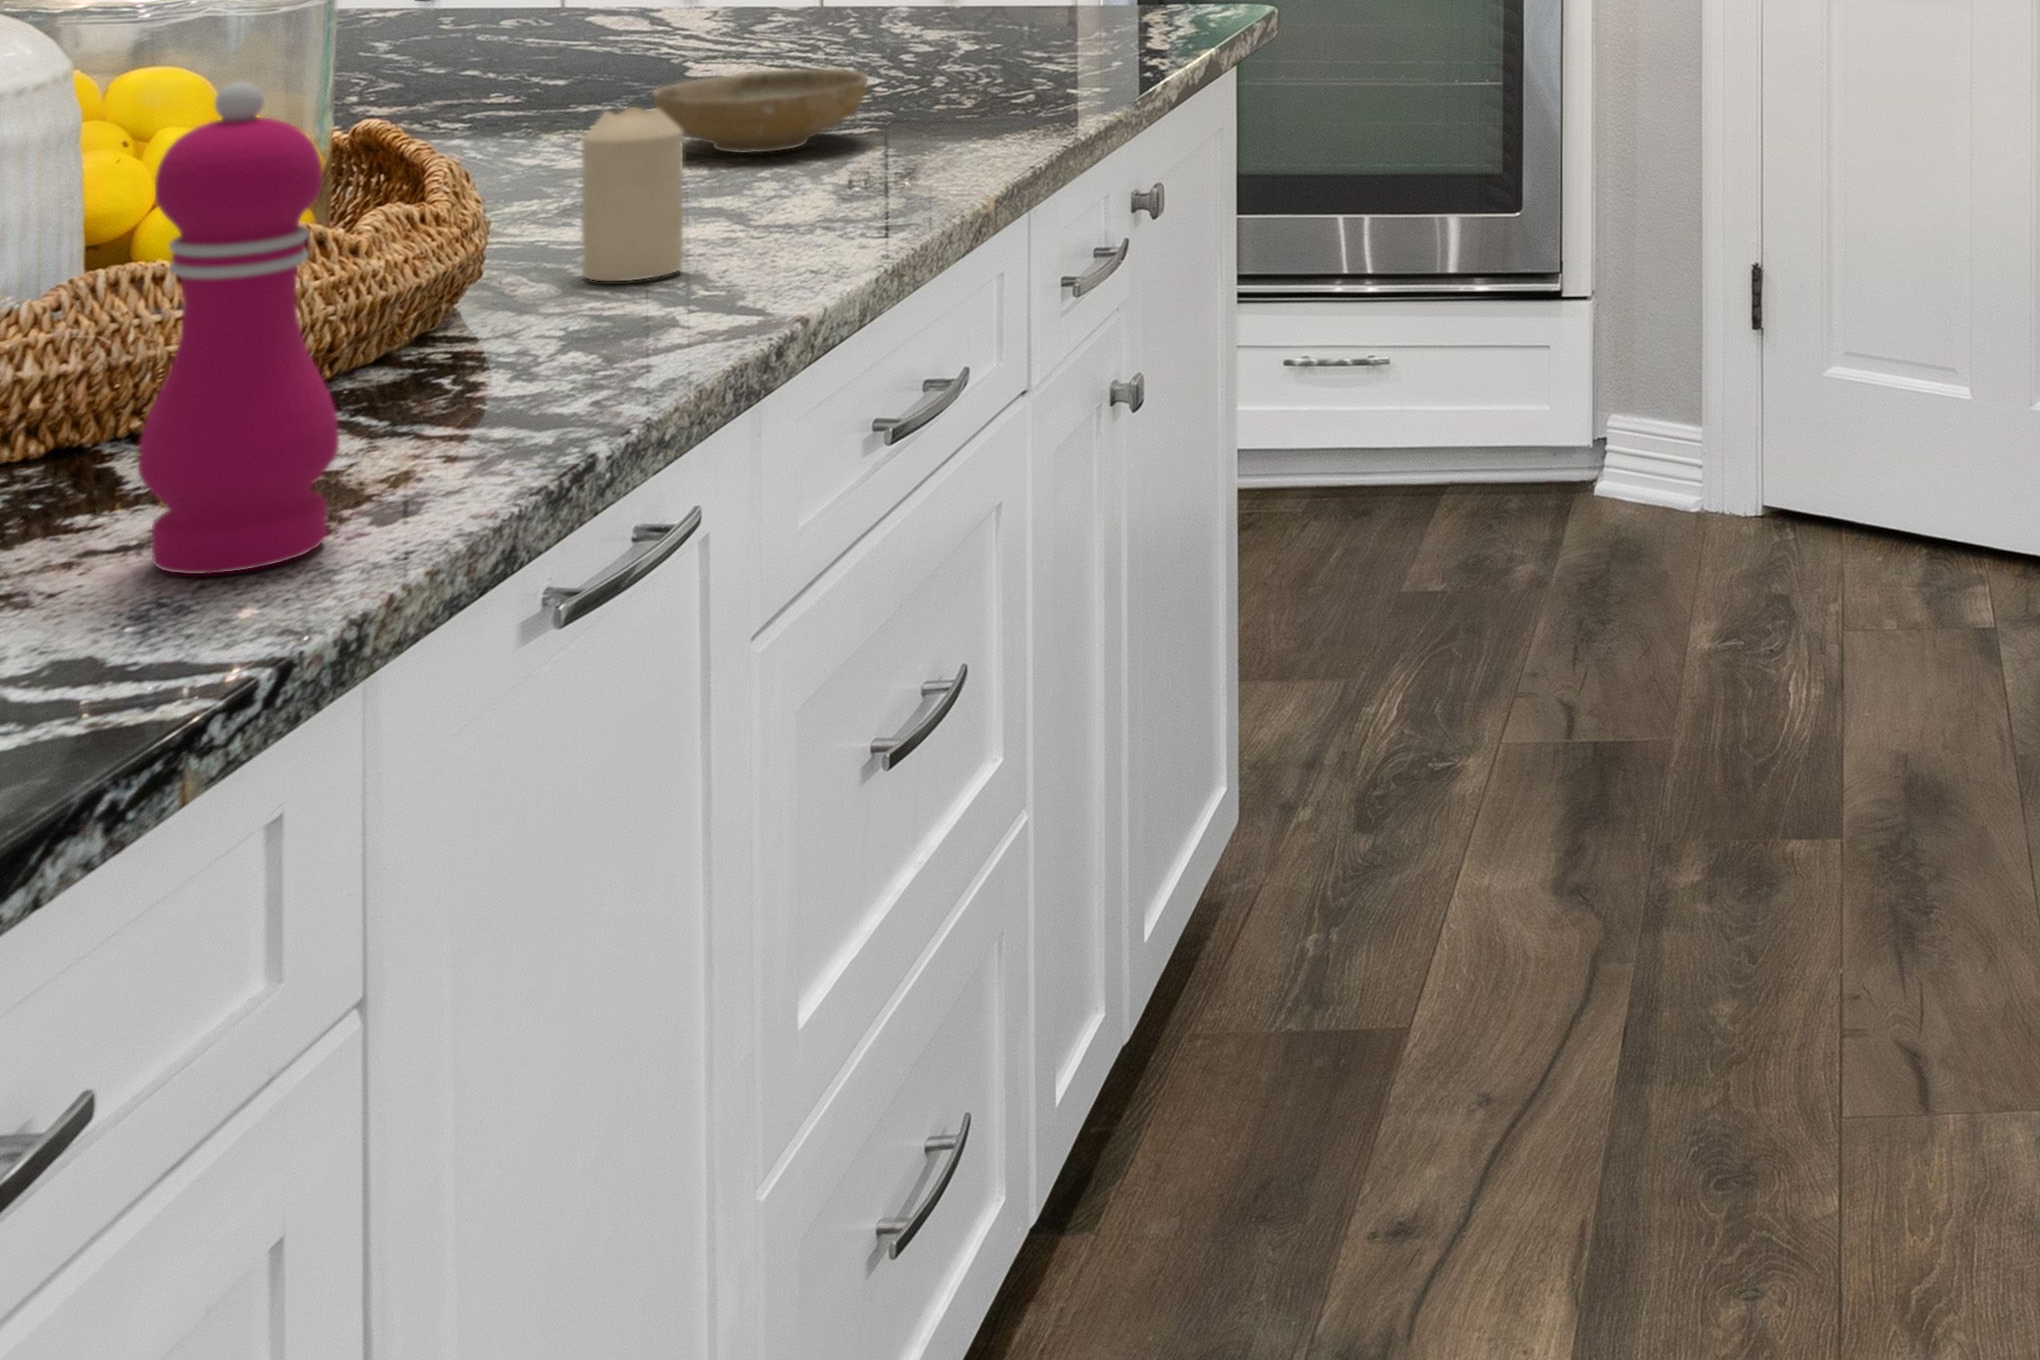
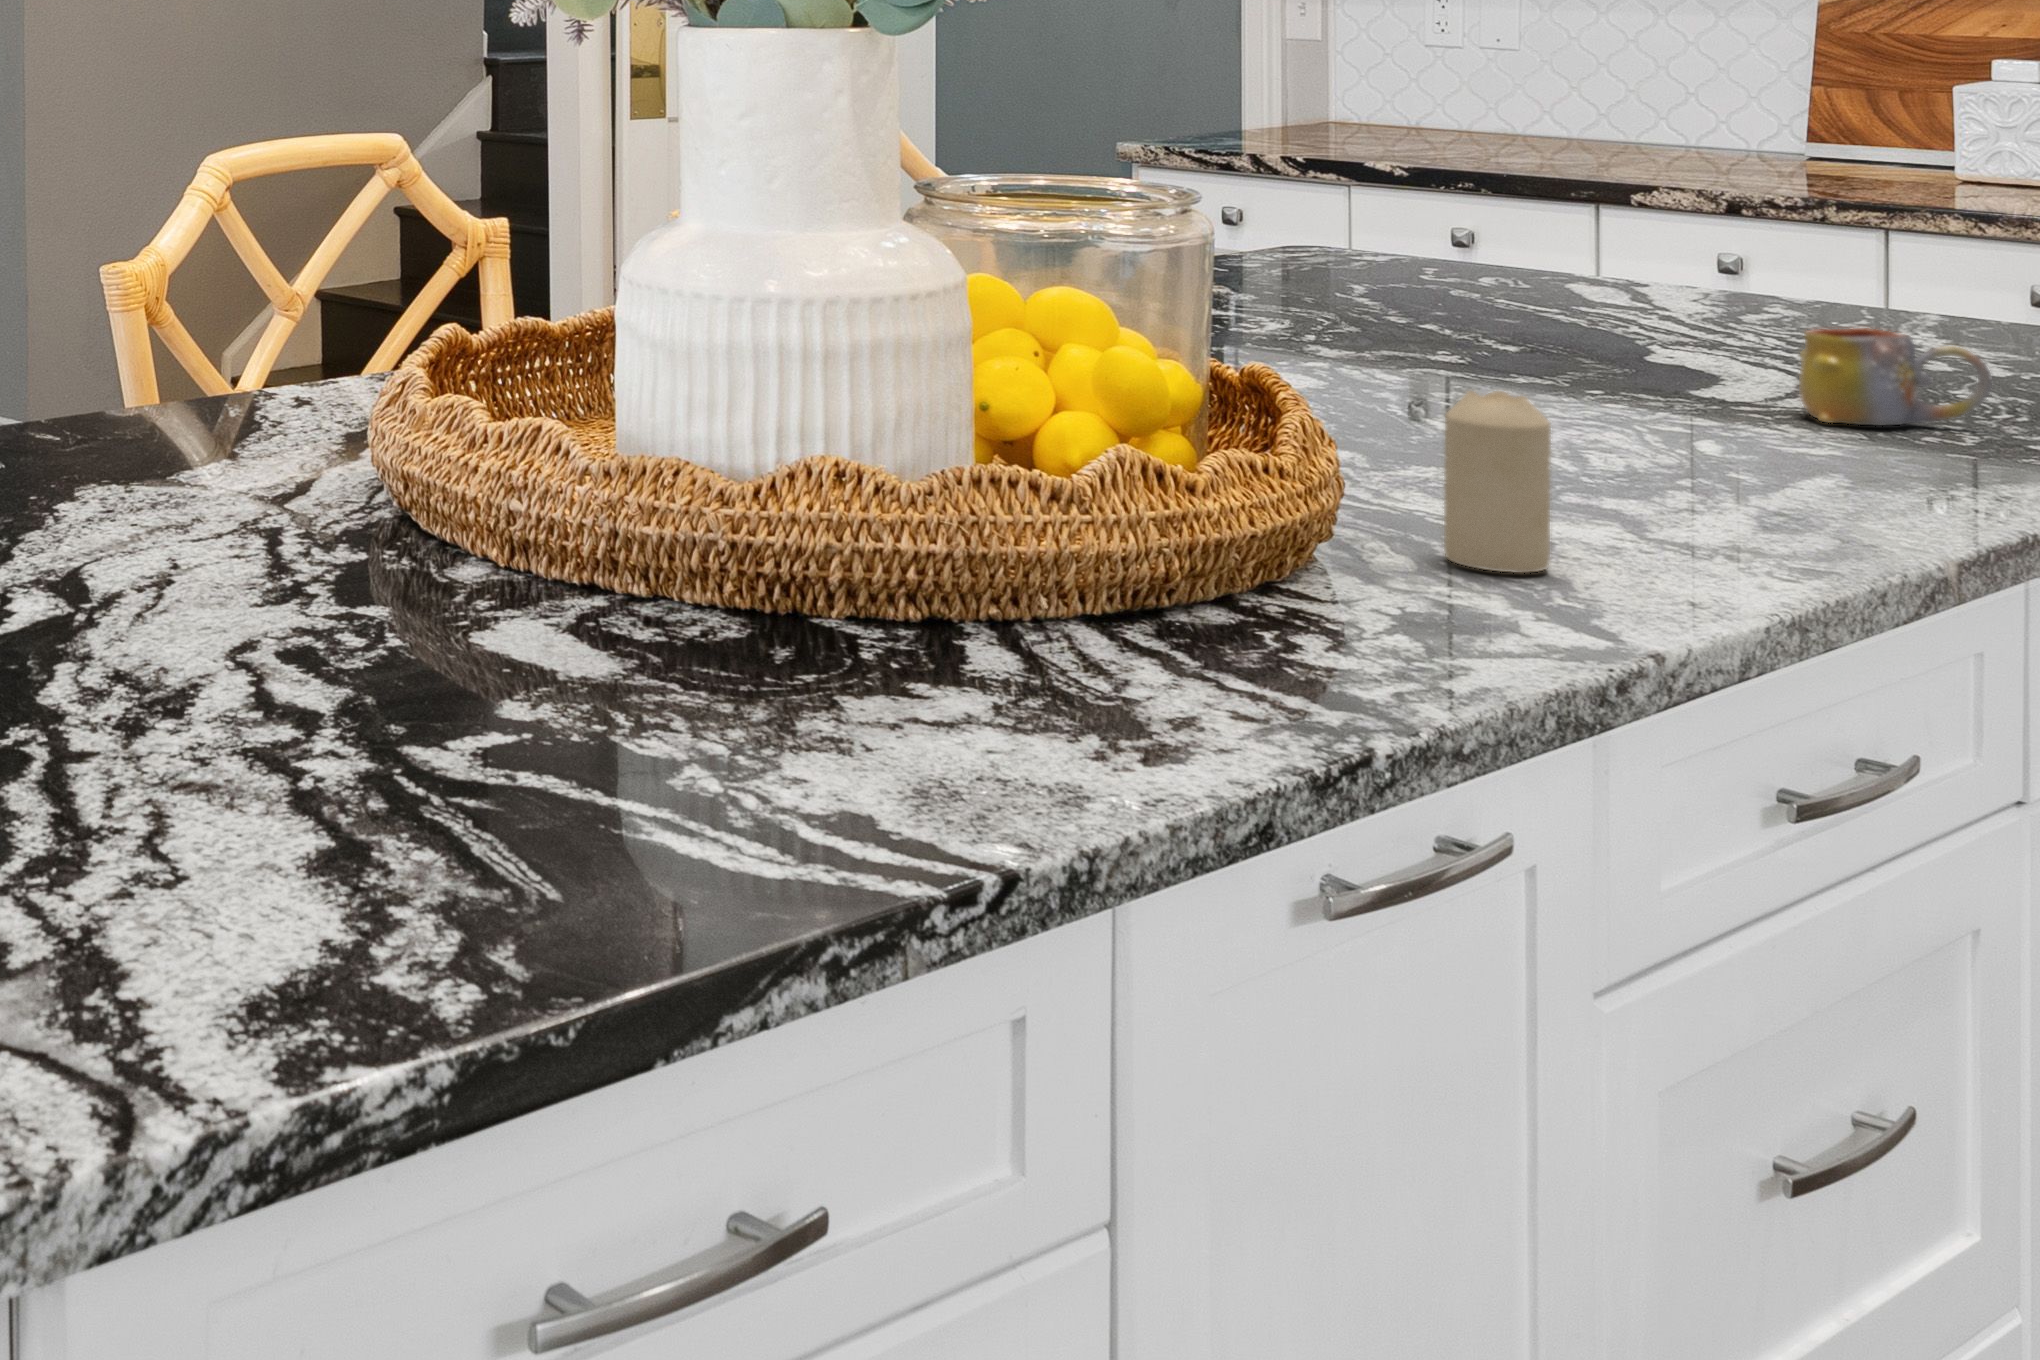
mug: none [832,19,982,107] -> present [1799,328,1992,425]
ceramic bowl: present [653,69,867,153] -> none [1575,367,1823,458]
pepper mill: present [138,82,339,574] -> none [941,321,1108,775]

